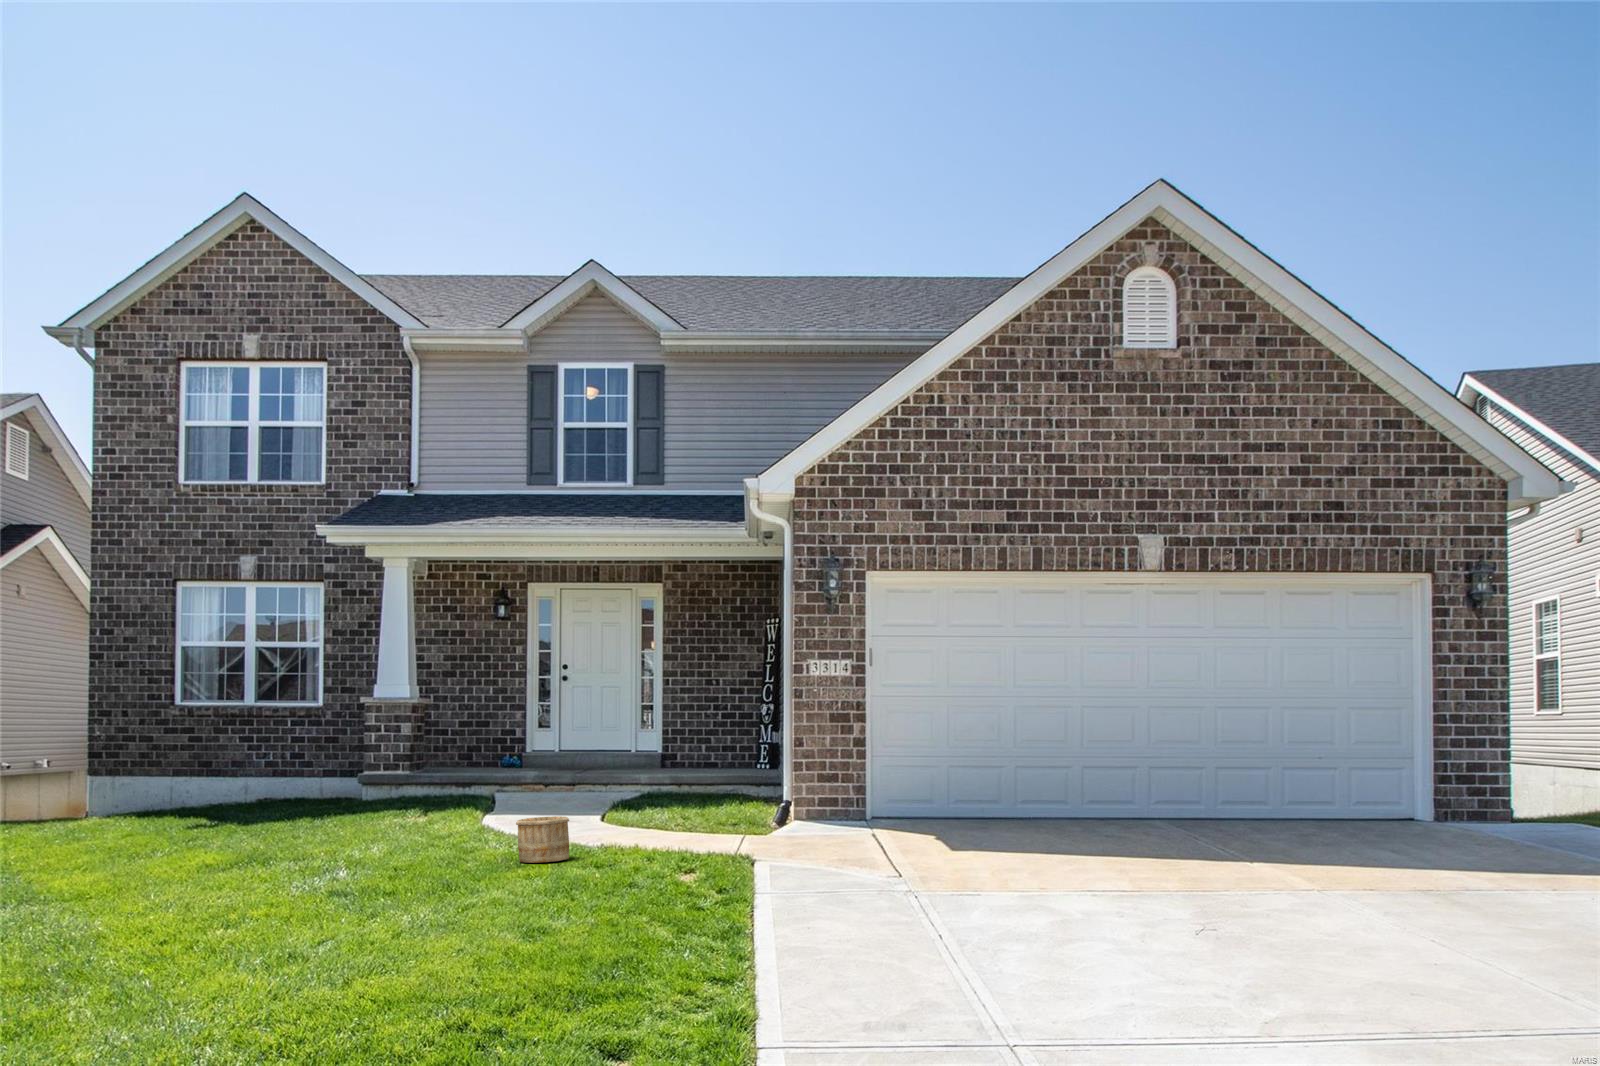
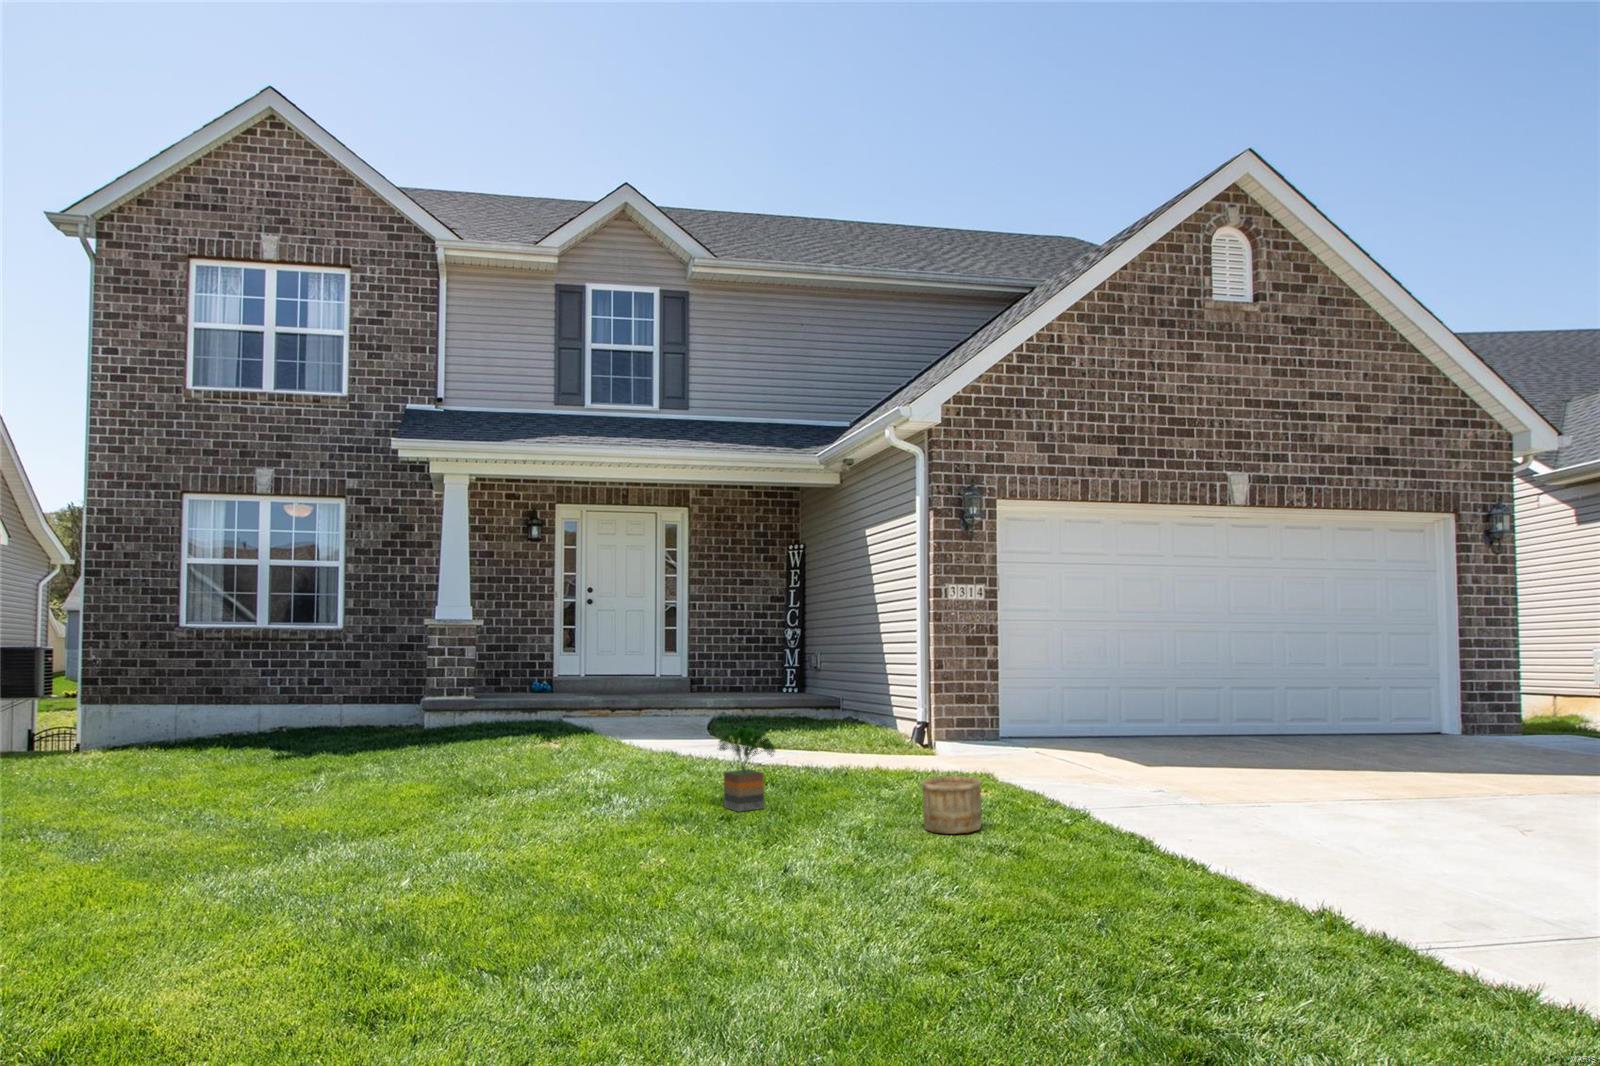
potted tree: none [400,778,450,852] -> present [719,728,775,812]

